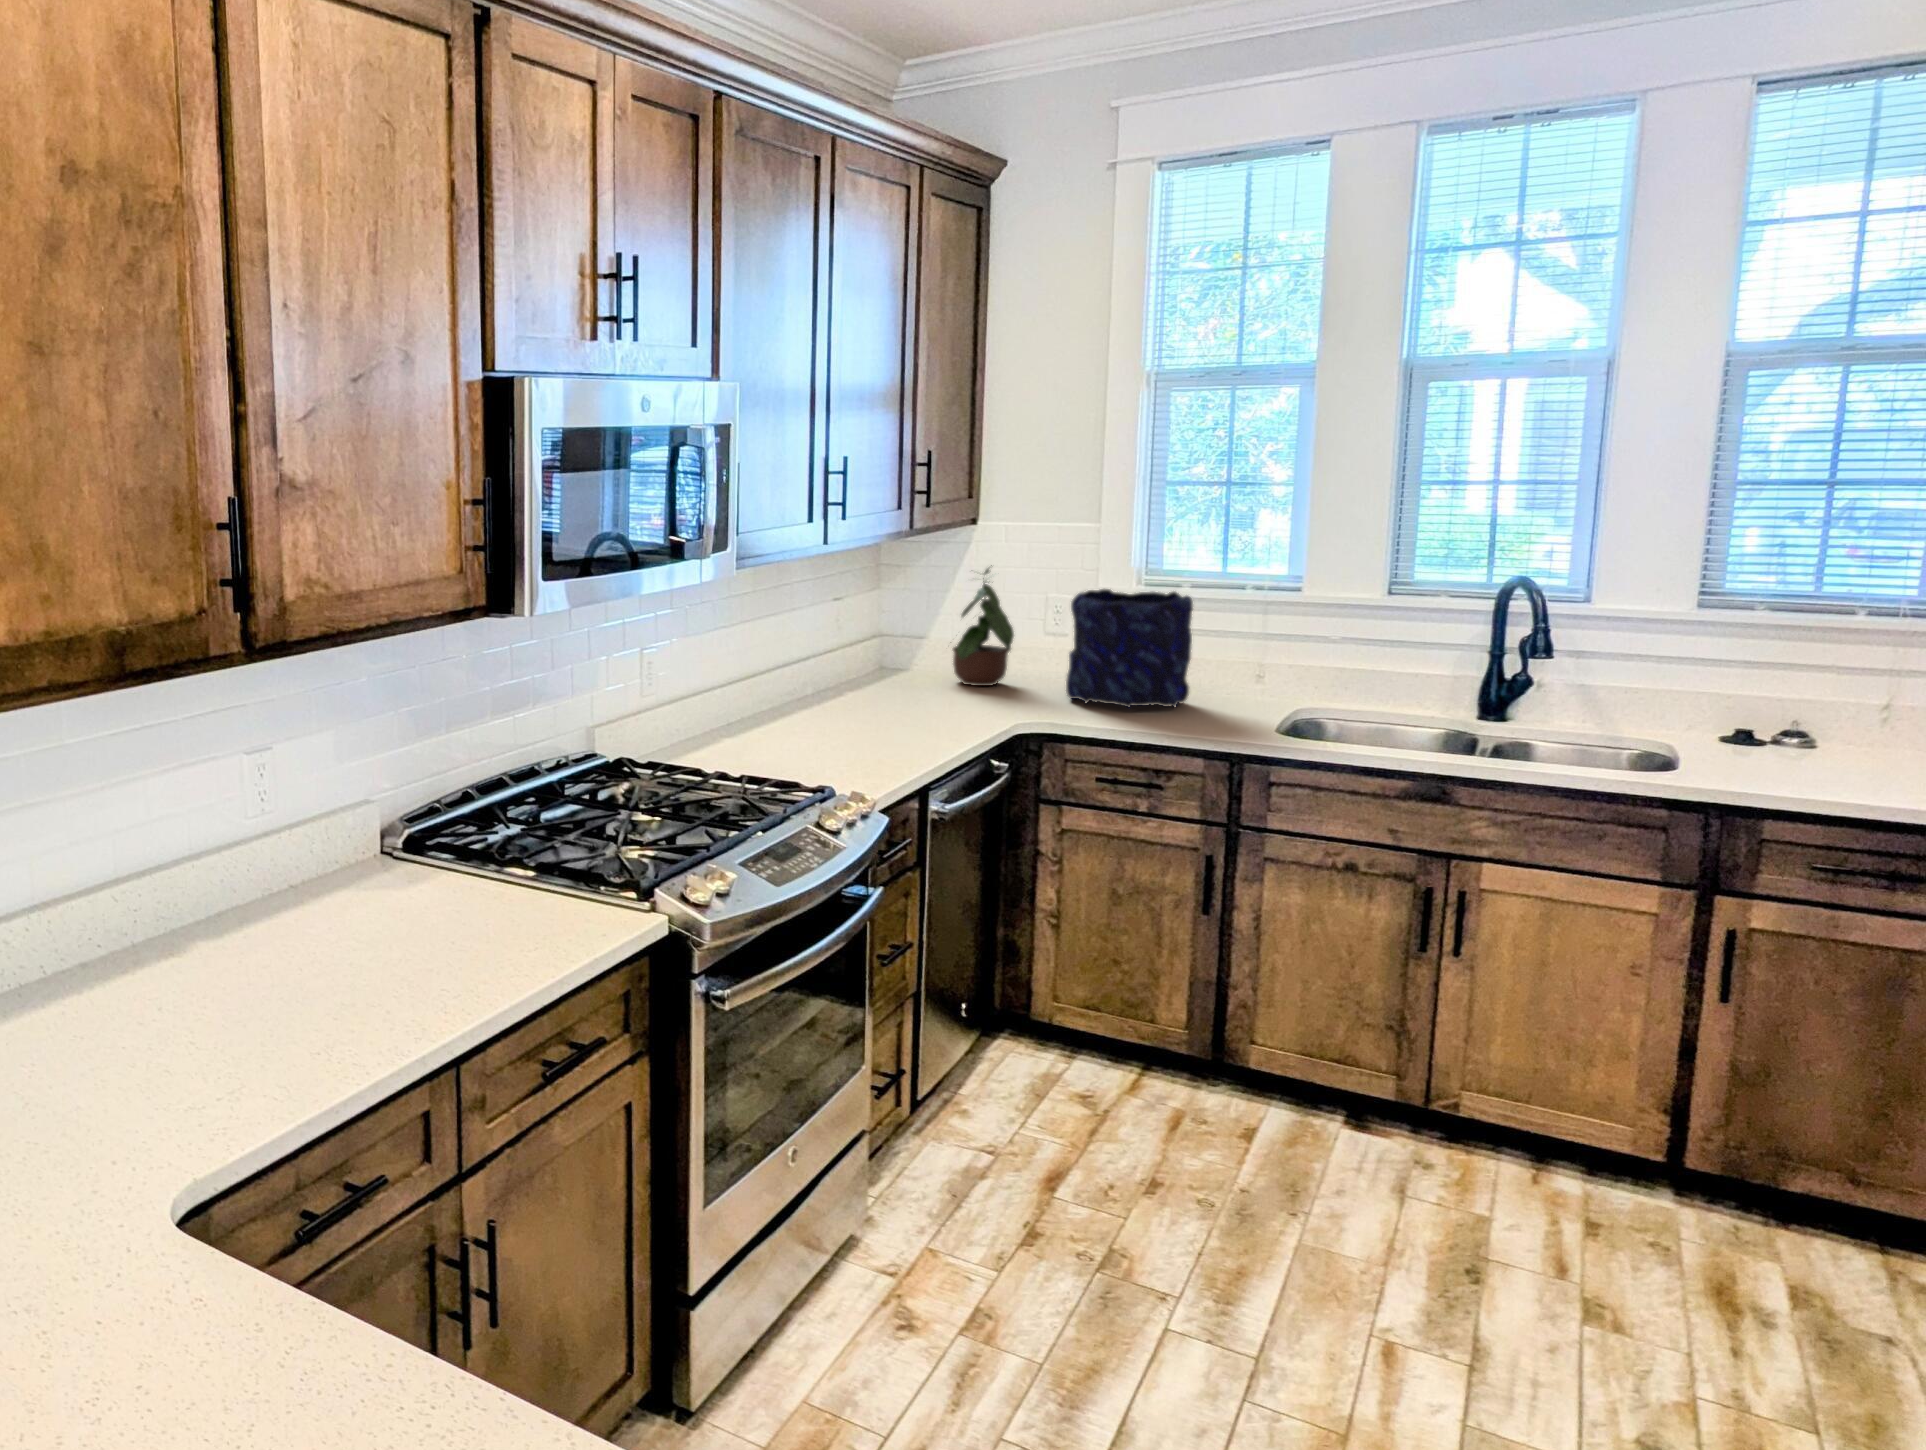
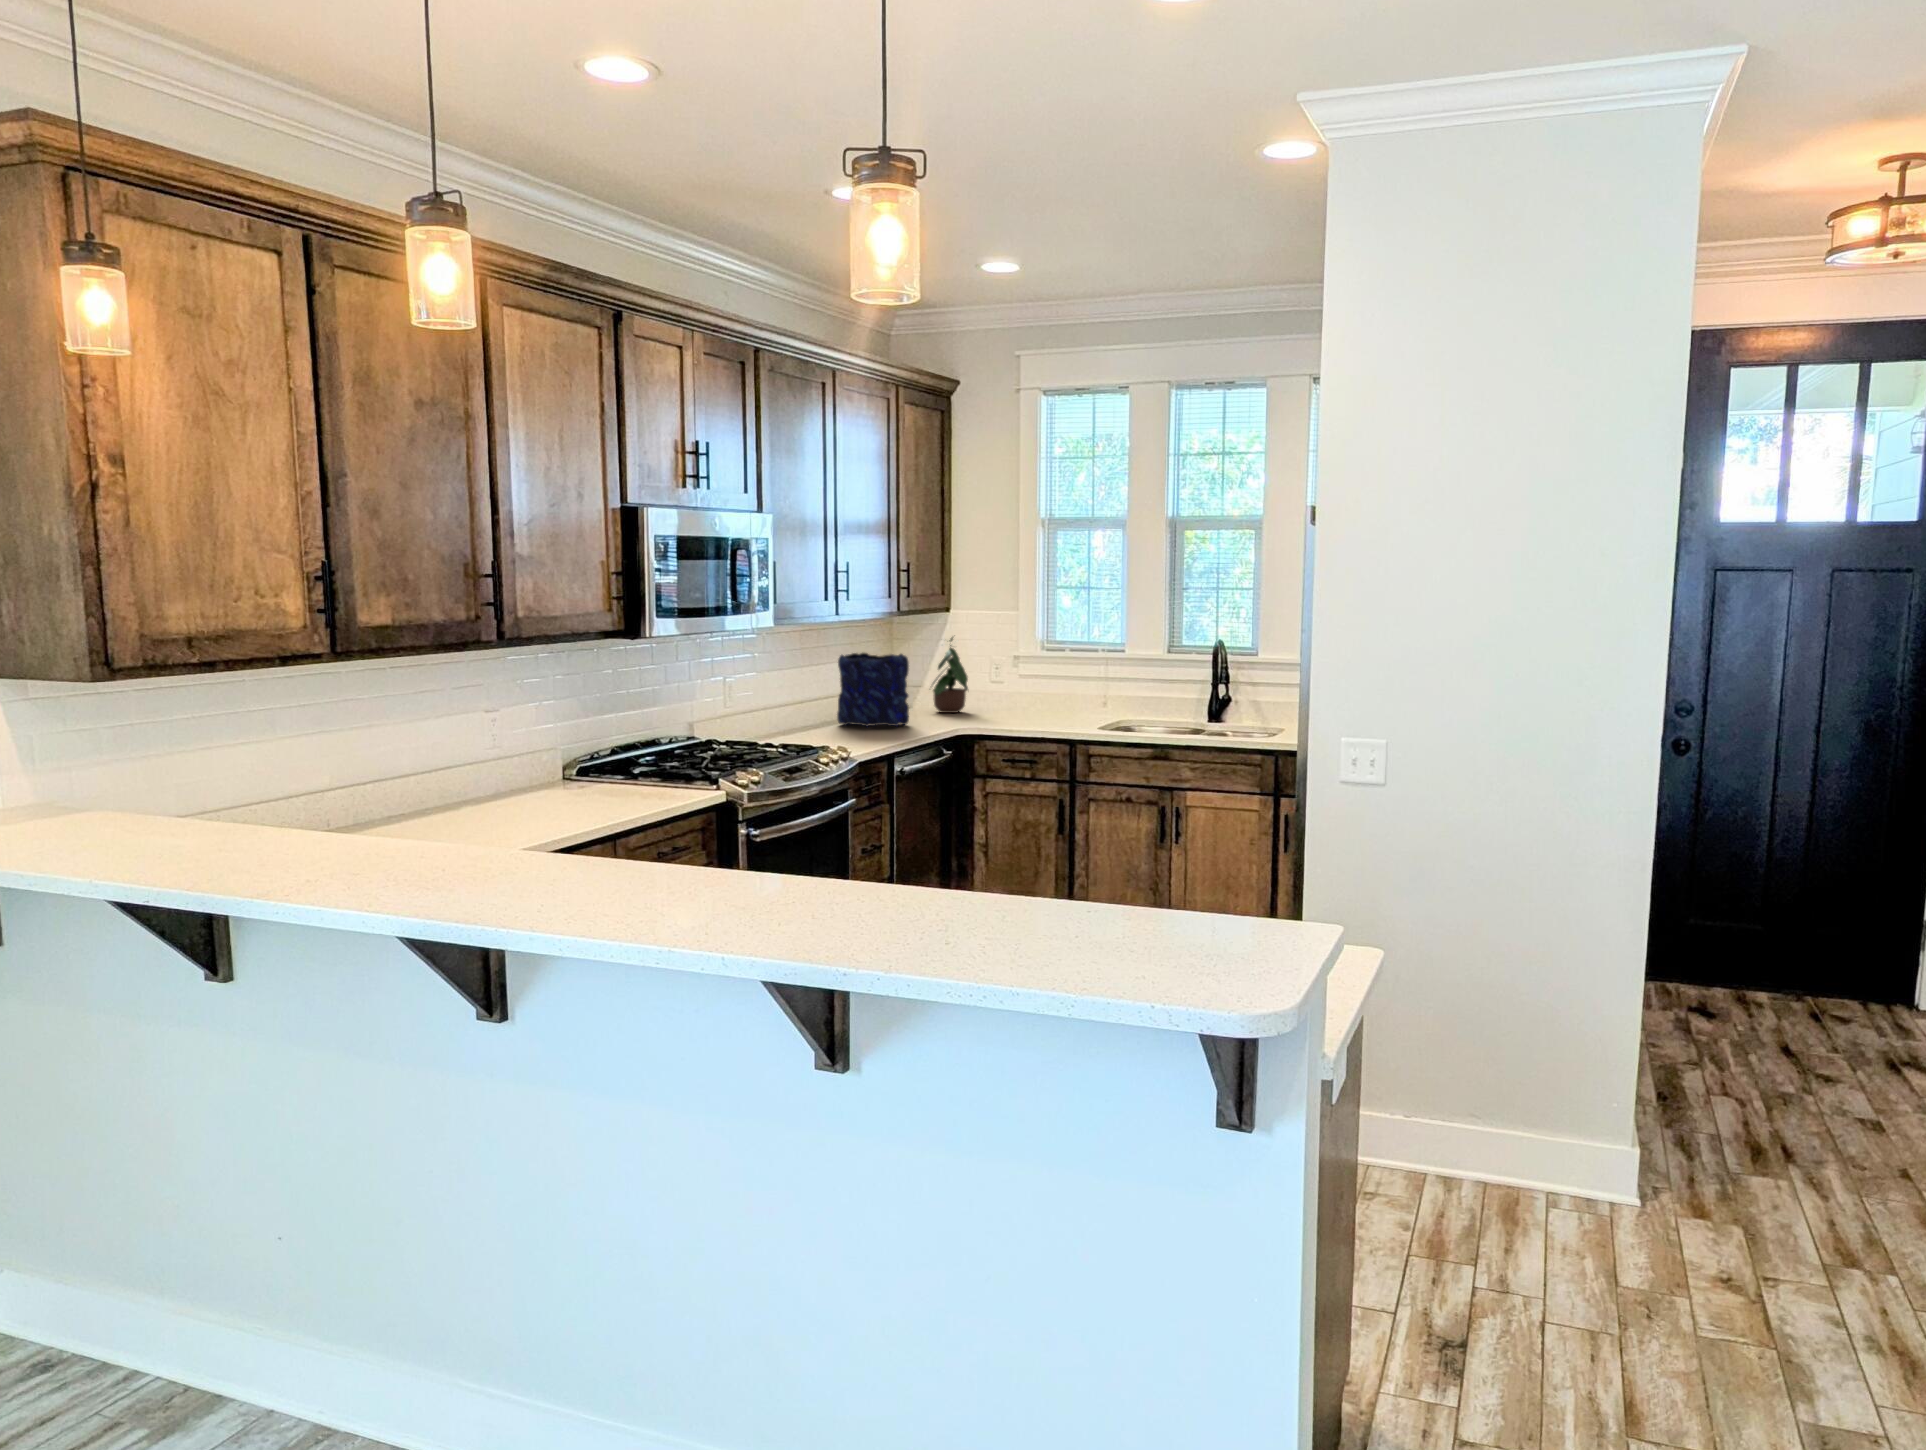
vase: present [1066,589,1193,708] -> present [837,653,909,727]

